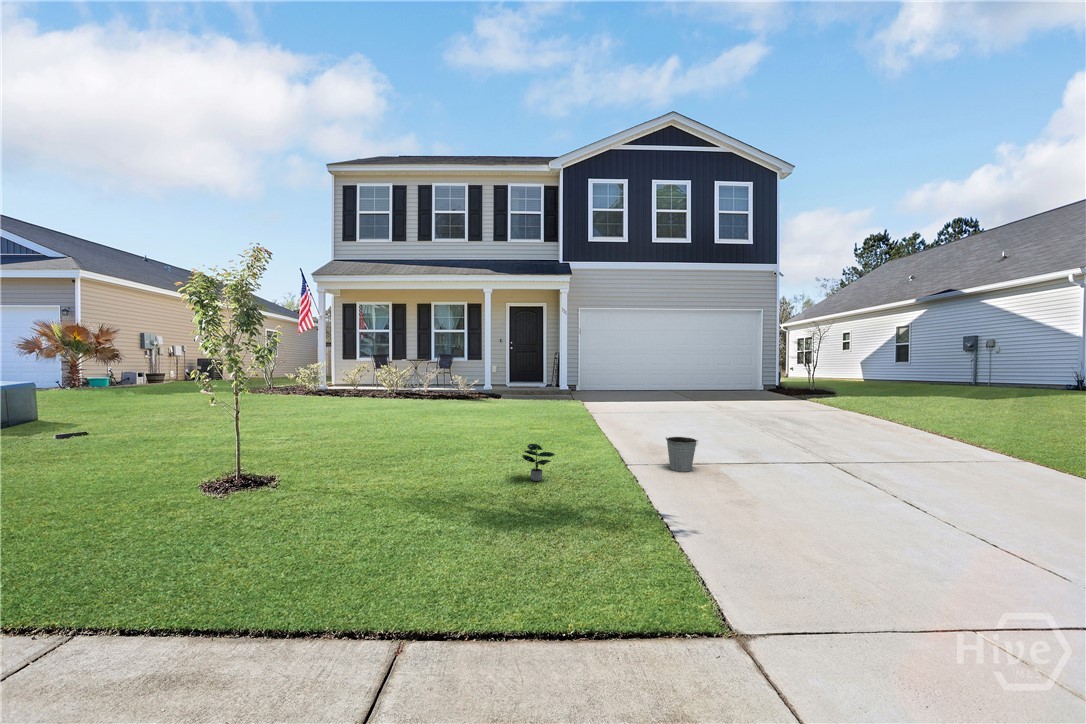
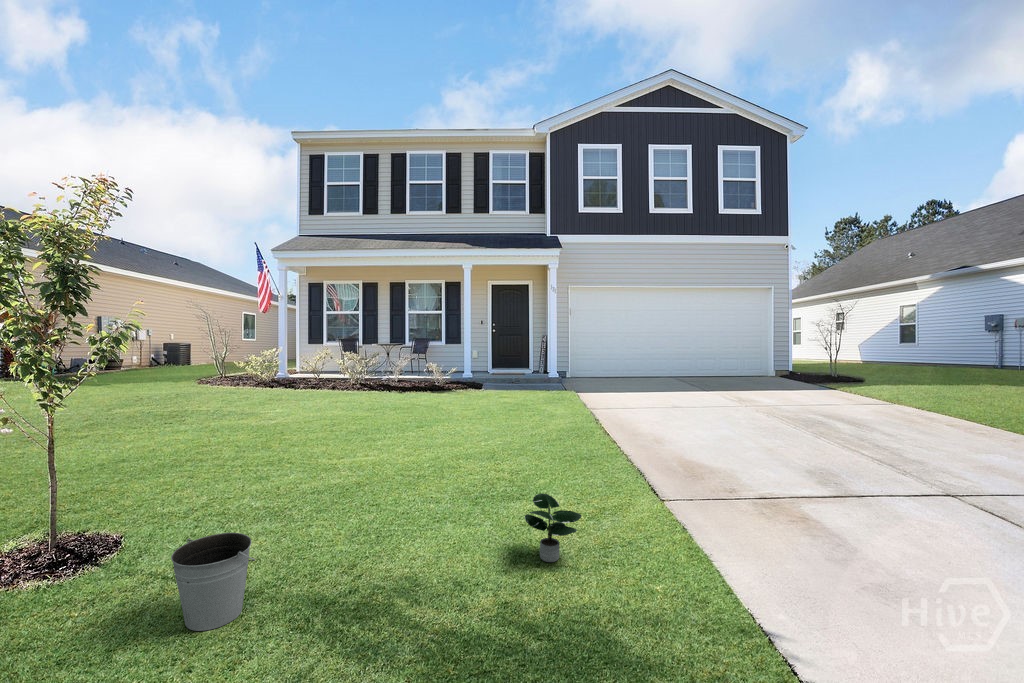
bucket: present [666,437,698,472] -> present [171,533,255,631]

